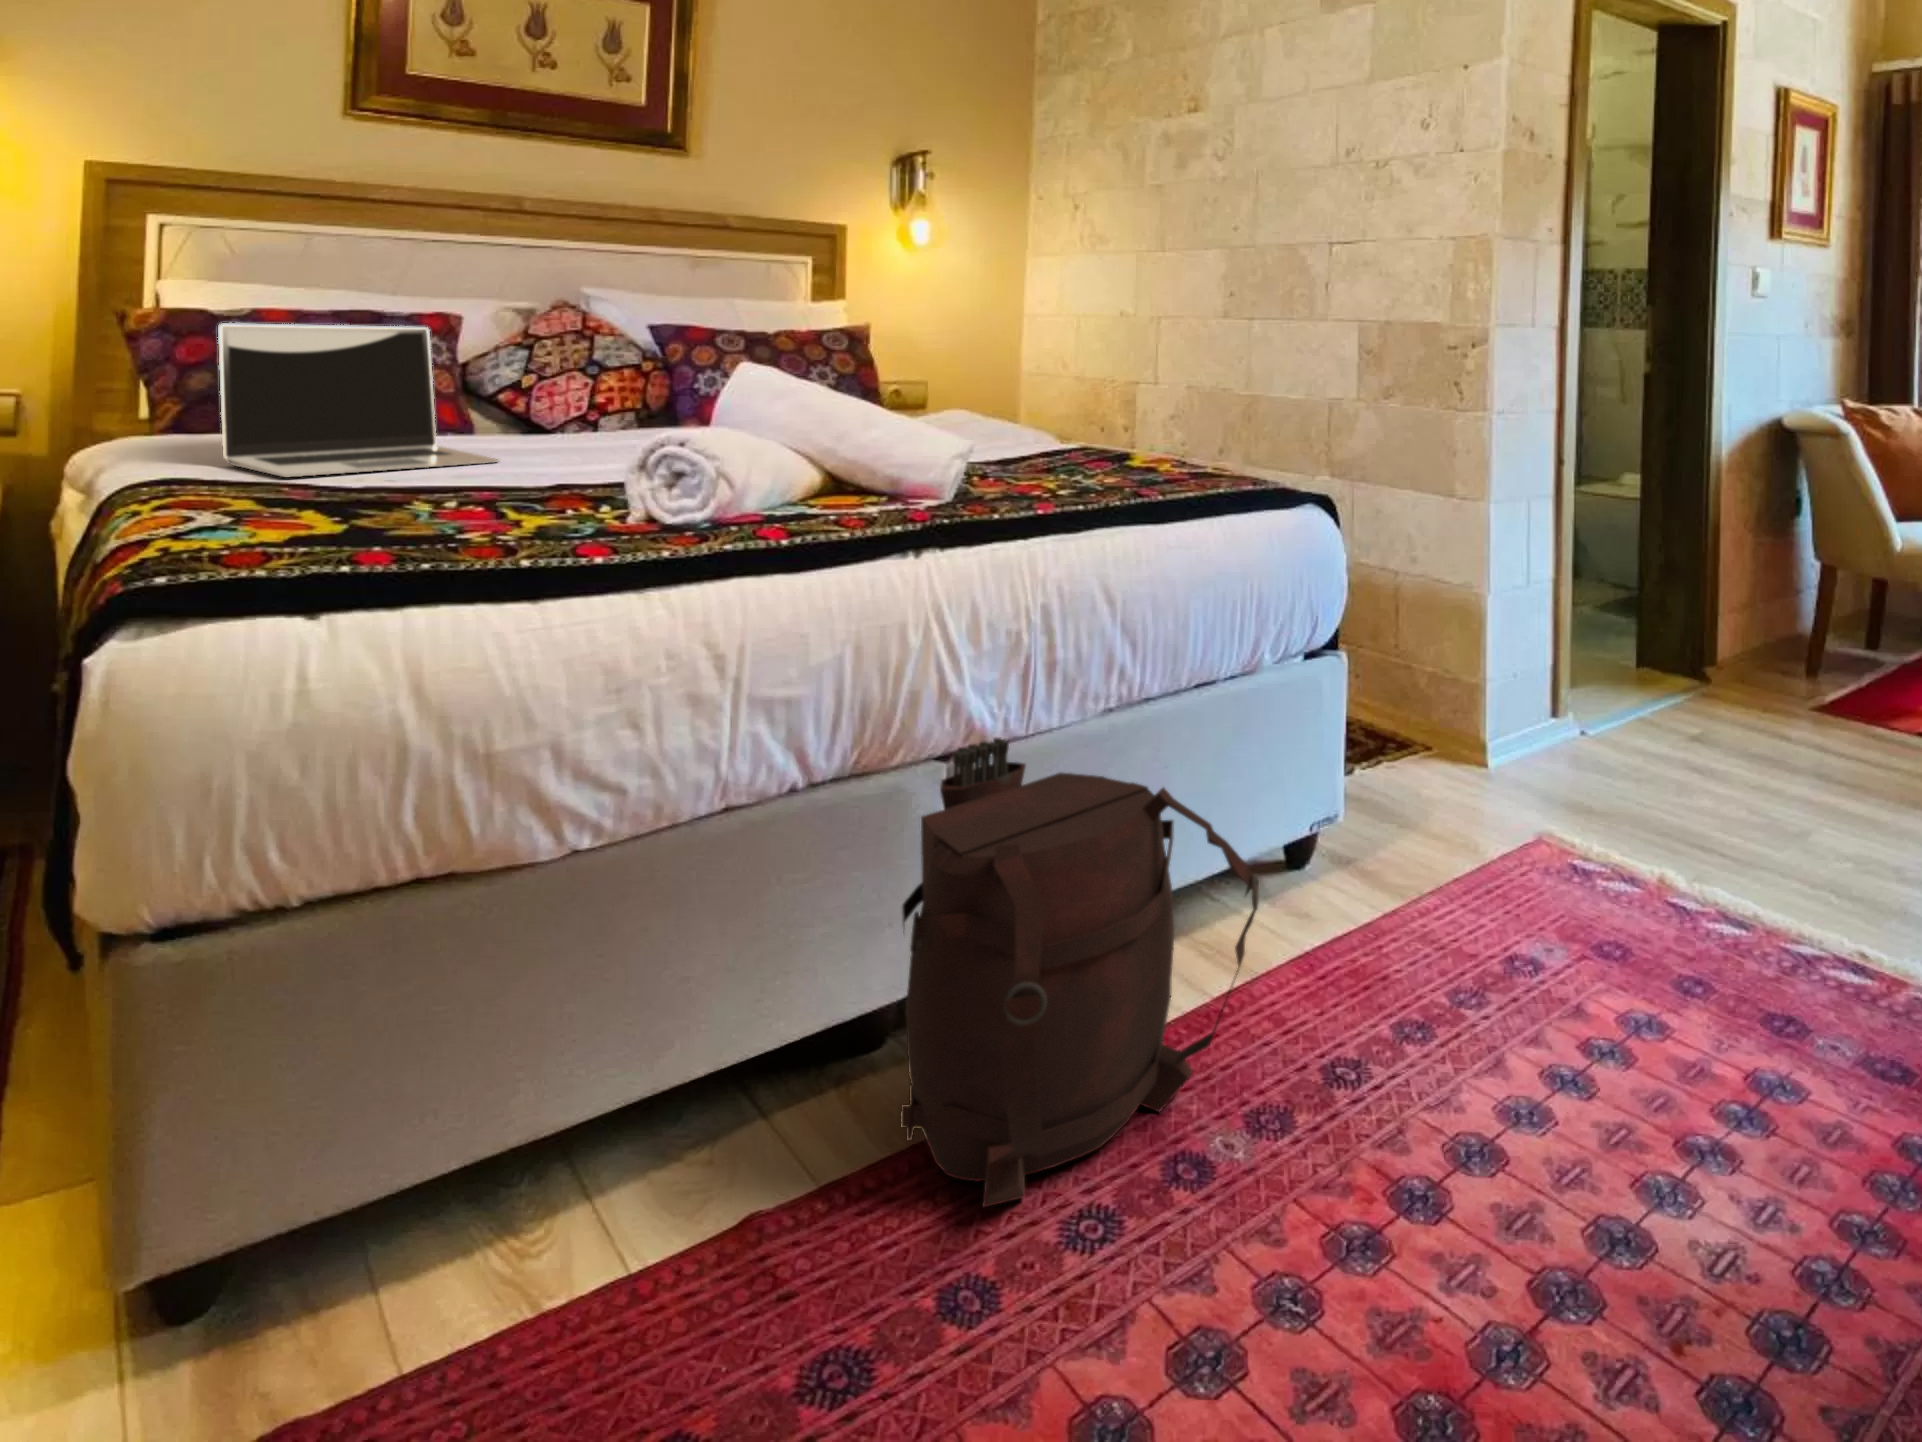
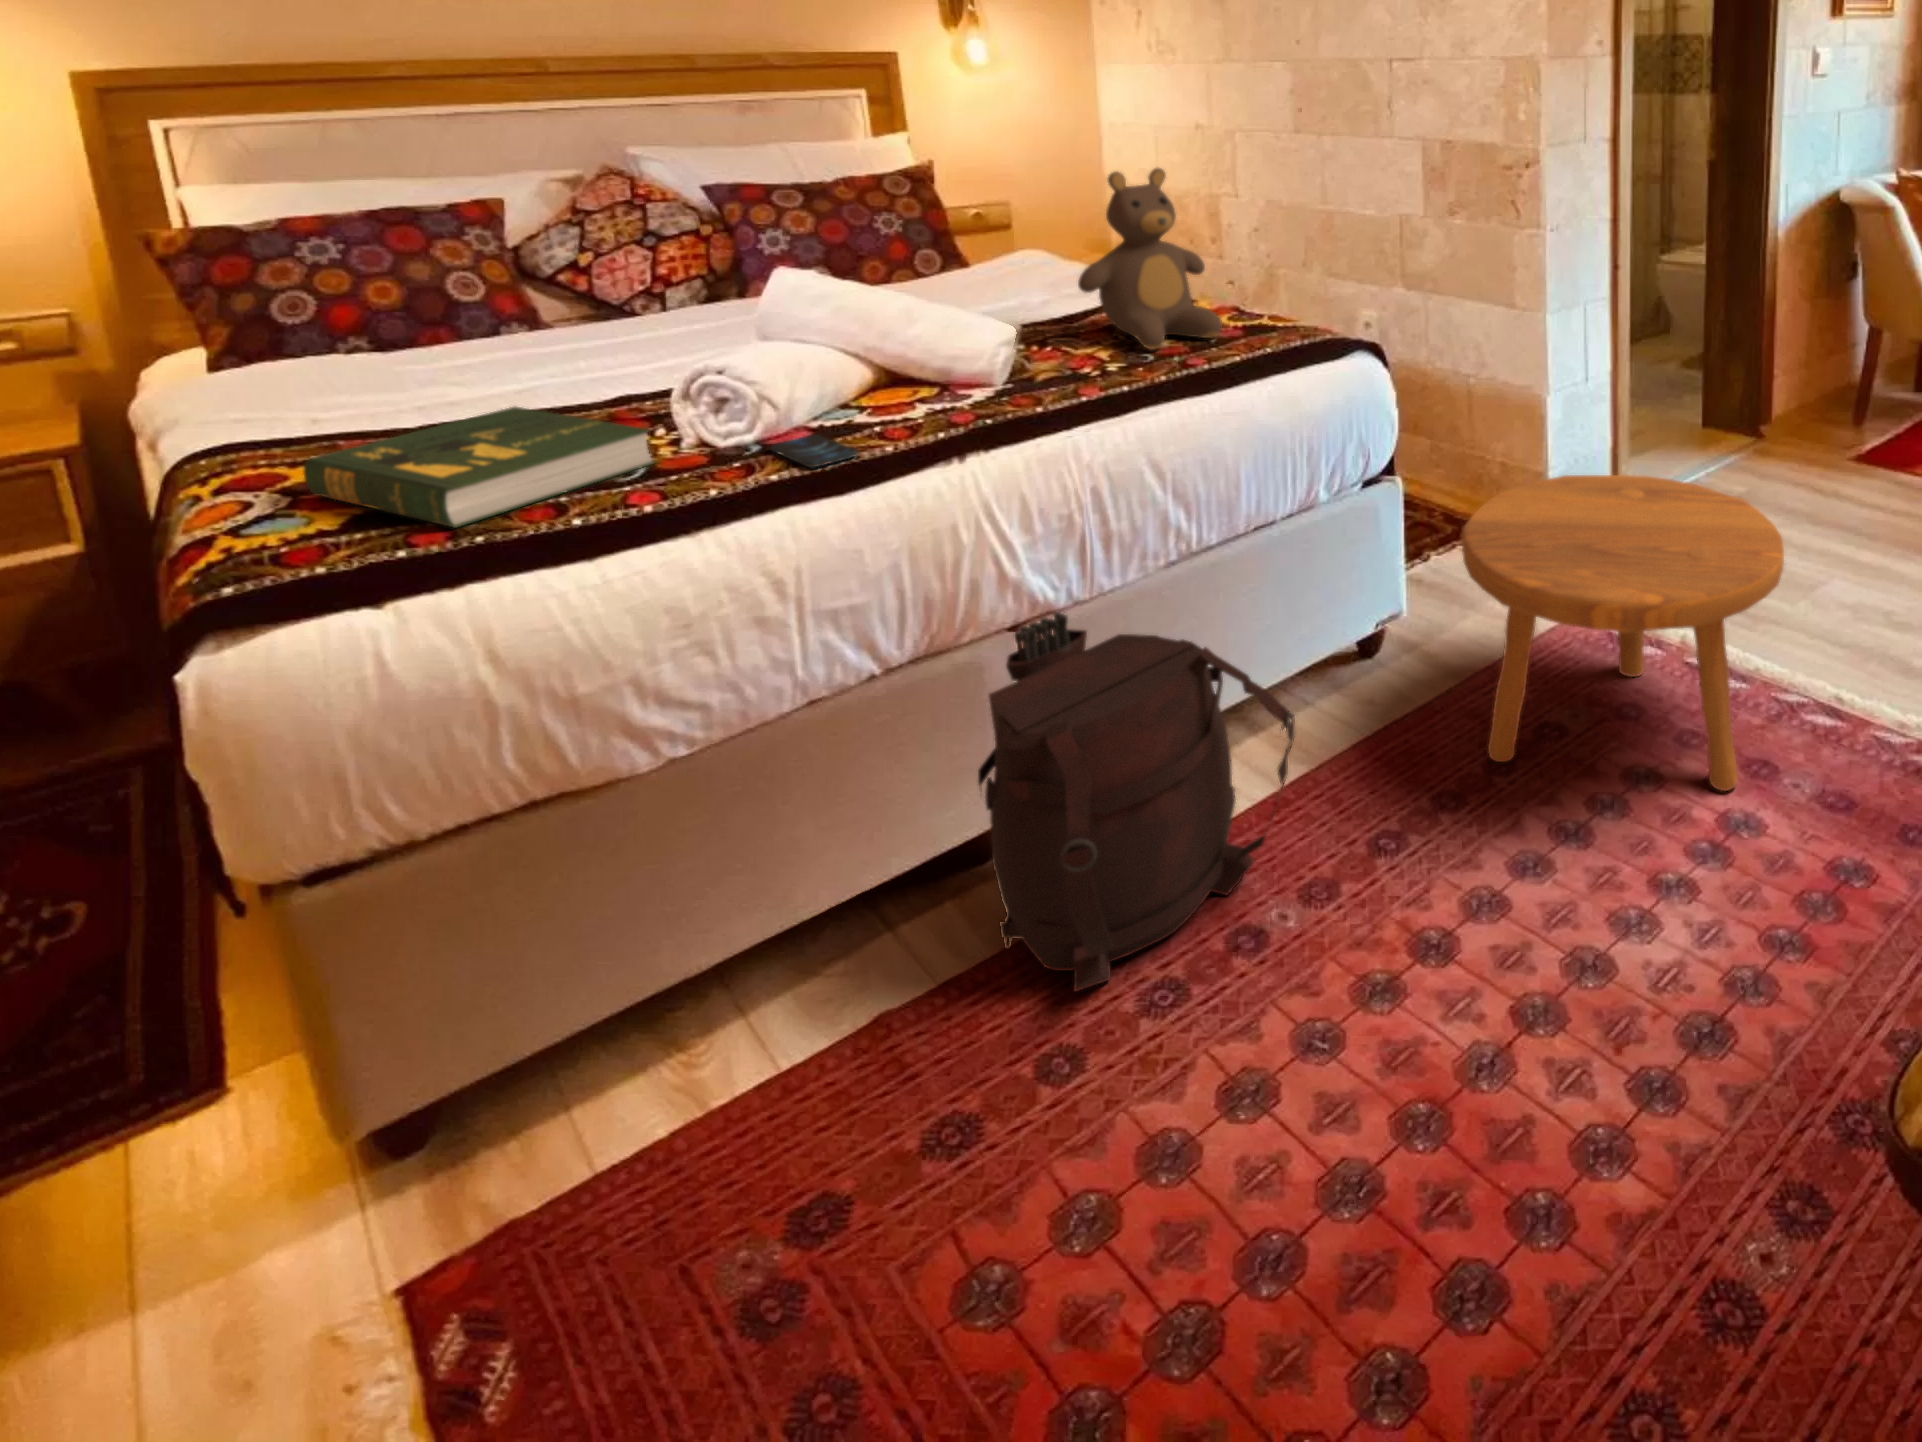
teddy bear: none [1028,304,1171,487] -> present [1078,168,1222,350]
laptop: present [218,323,499,478] -> none [240,229,567,408]
book: none [251,471,603,561] -> present [303,406,654,528]
smartphone: none [720,520,812,543] -> present [771,434,857,468]
footstool: none [1430,661,1811,1046] -> present [1462,475,1784,791]

